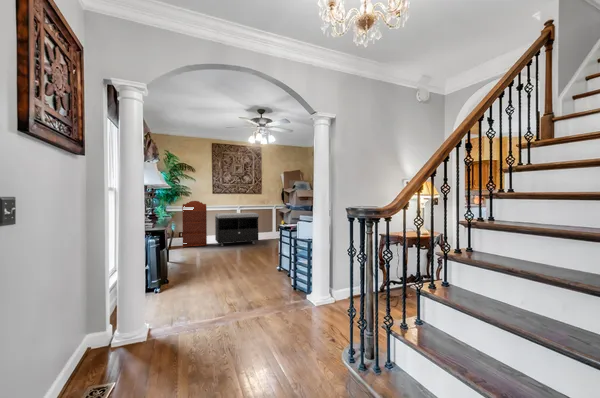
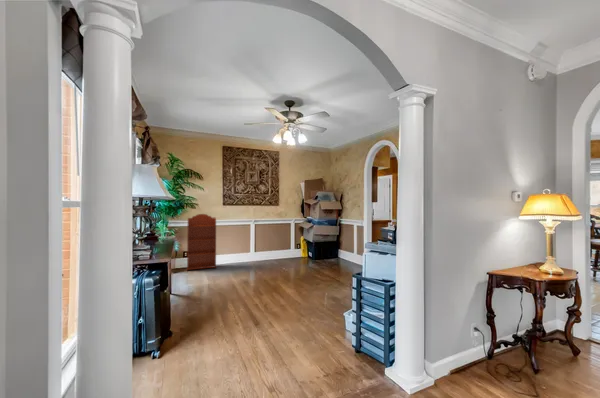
storage bench: present [215,213,259,246] -> none [226,227,278,268]

